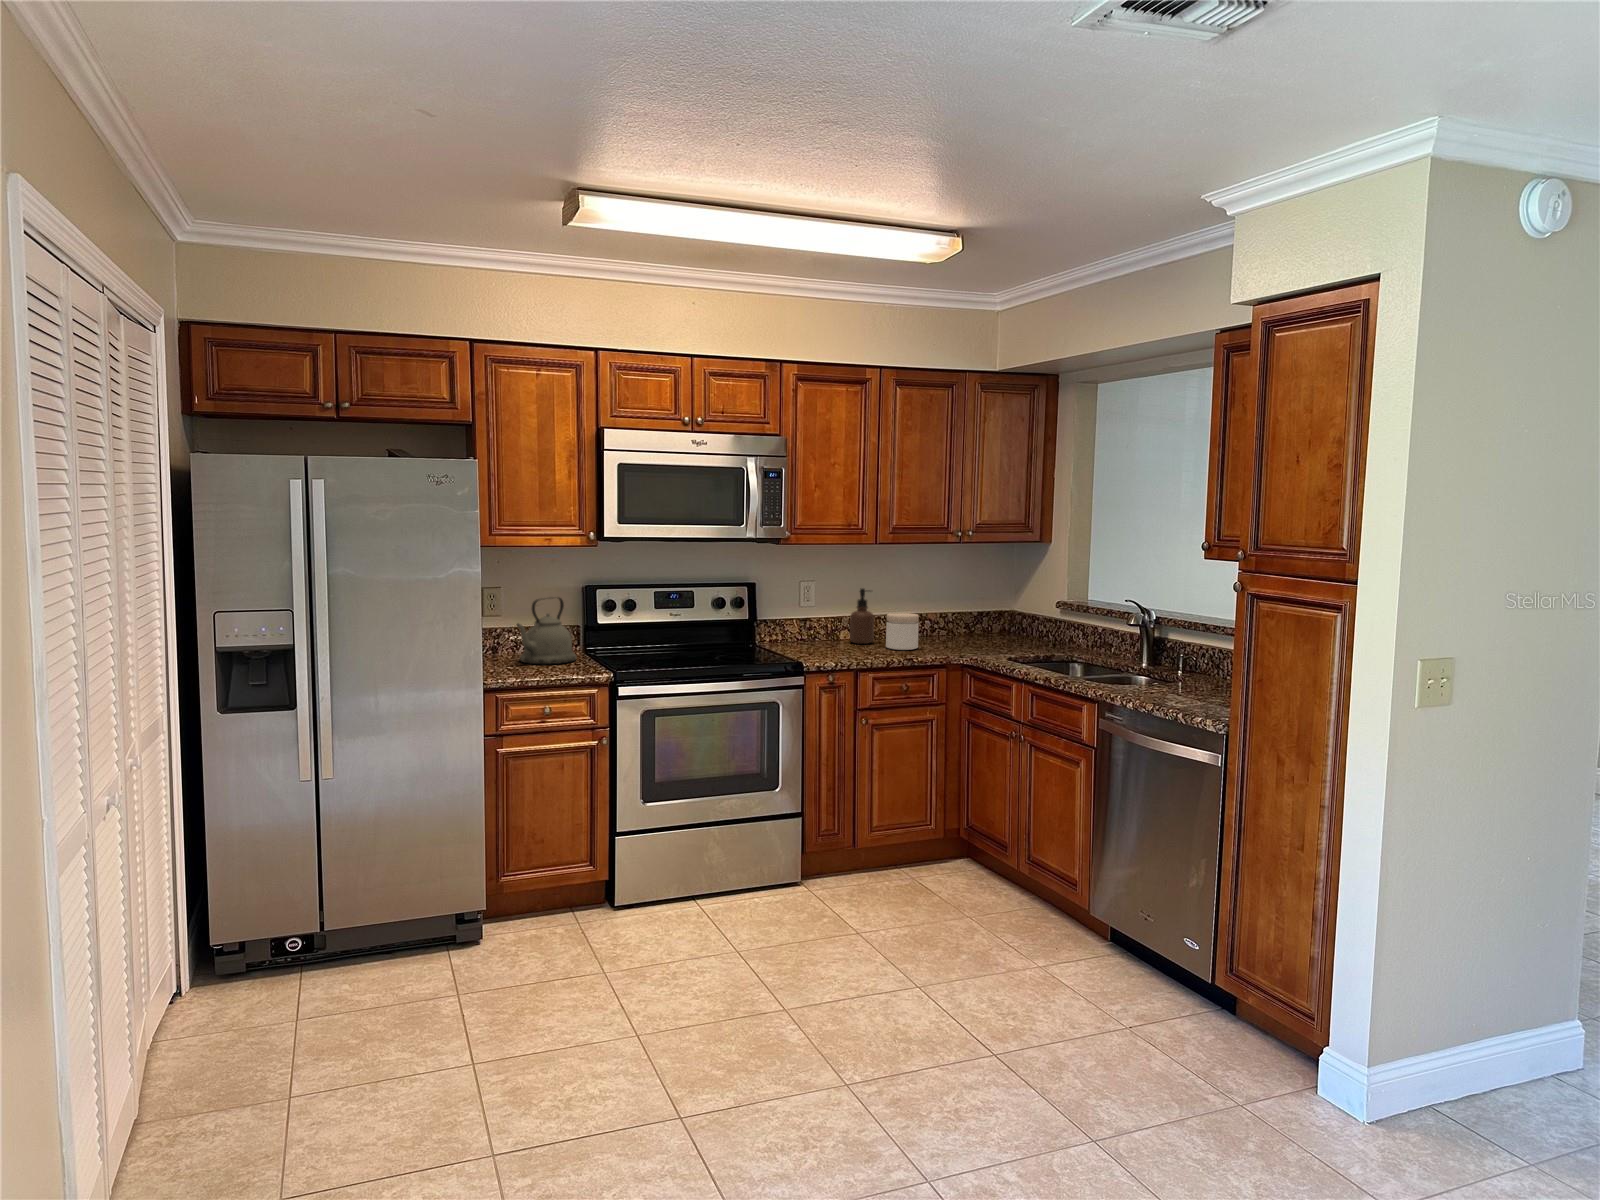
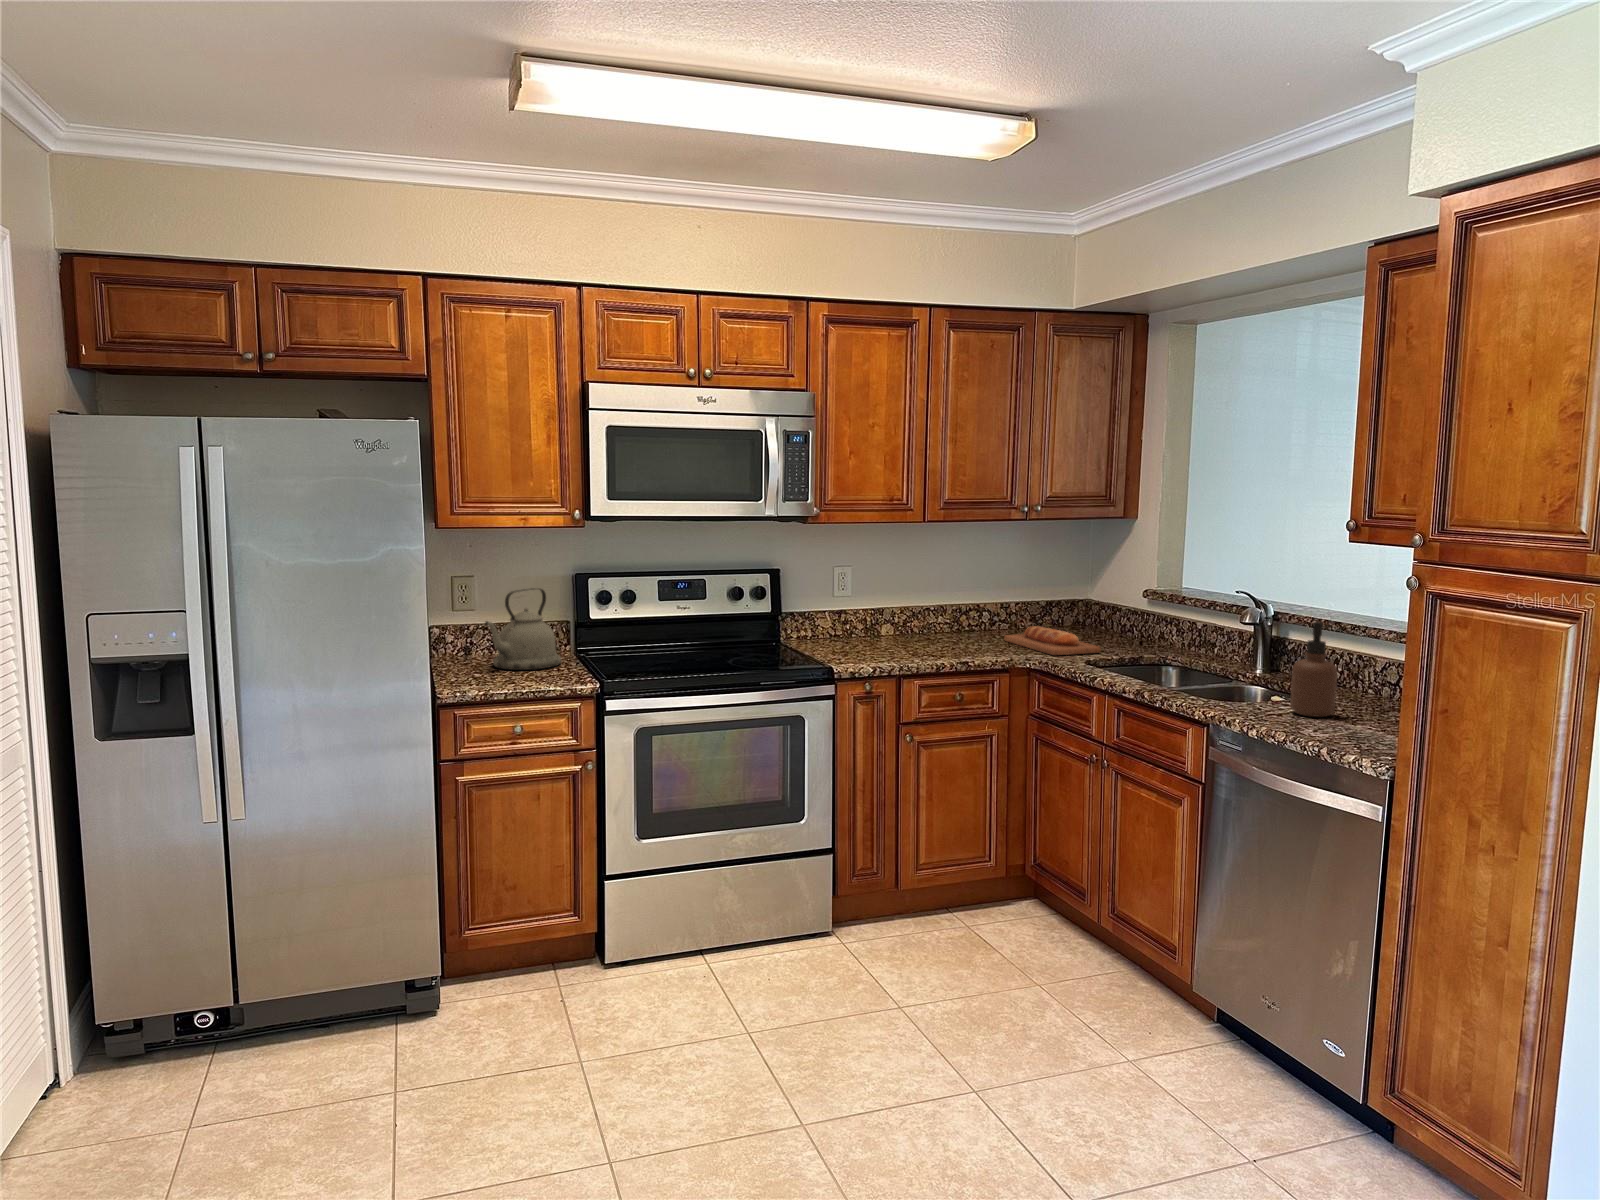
soap dispenser: present [850,588,874,644] -> present [1290,622,1337,717]
jar: present [886,613,919,650] -> none [936,604,976,649]
bread loaf: none [942,631,1021,654] -> present [1004,626,1101,655]

